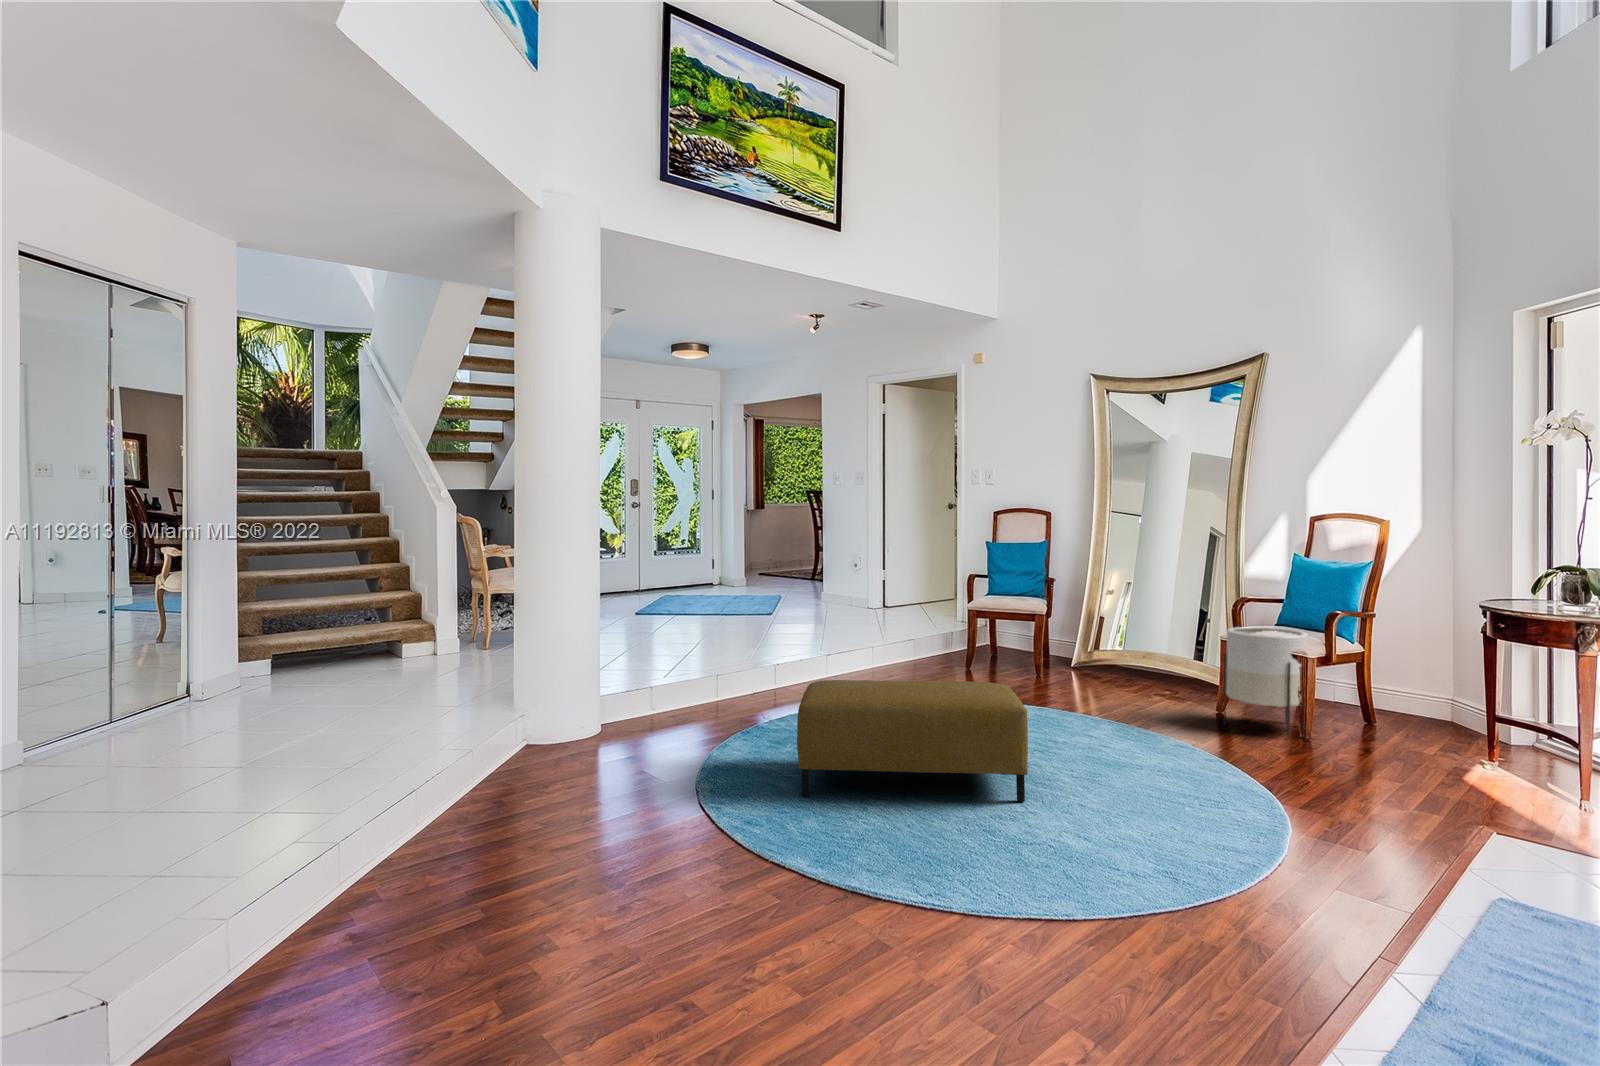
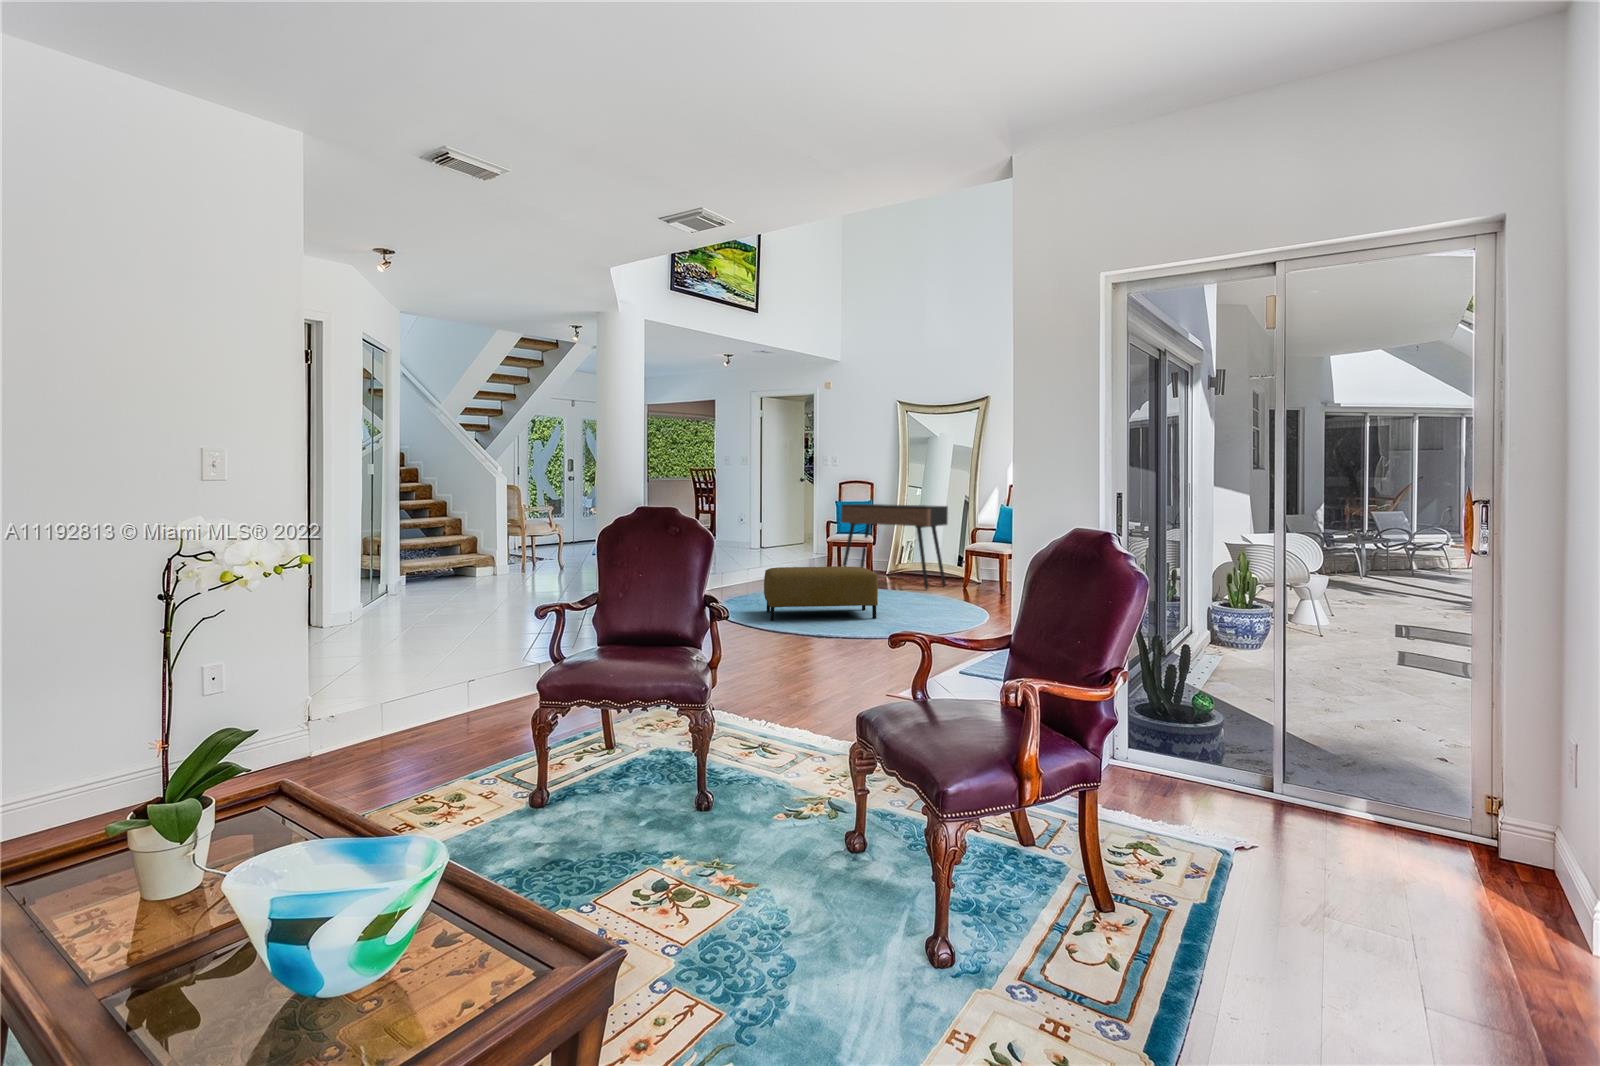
console table: none [988,547,1184,710] -> present [841,504,948,589]
planter: present [1224,627,1308,739] -> none [966,543,1006,597]

